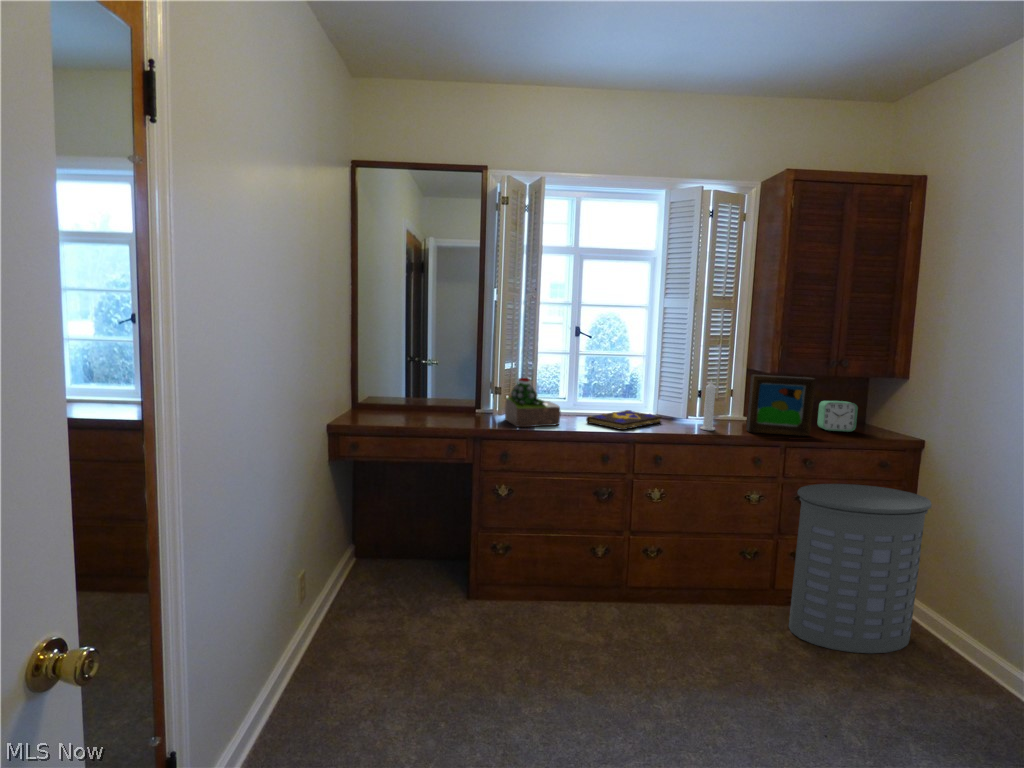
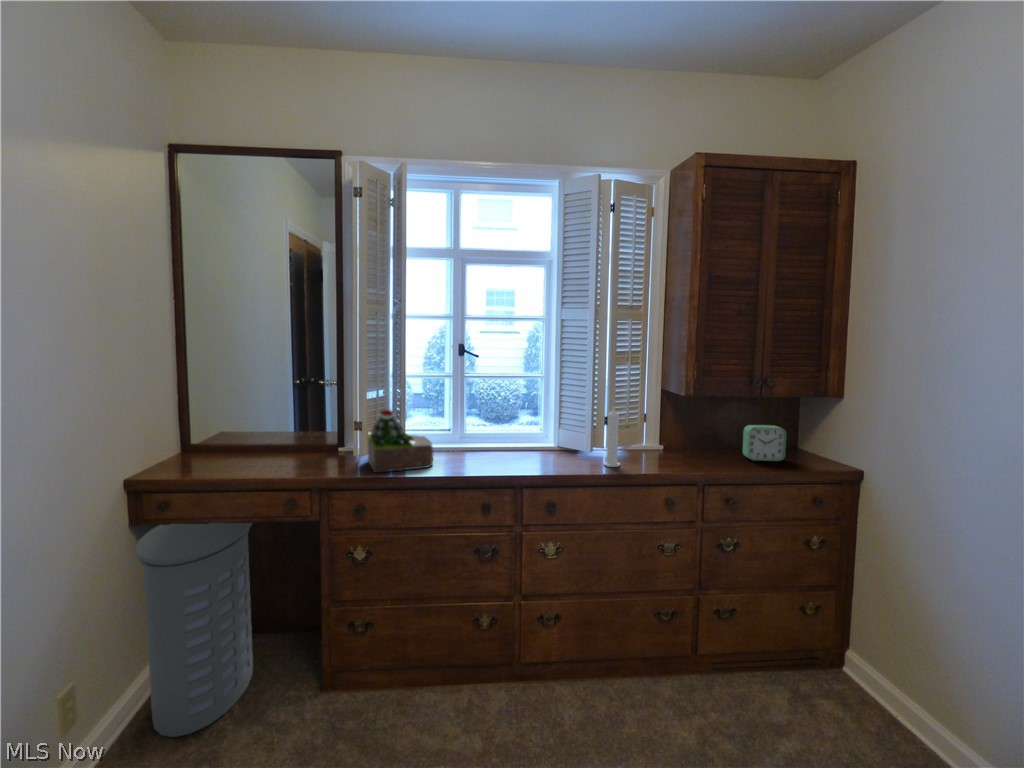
picture frame: present [746,375,816,436] -> none [658,398,734,471]
book: present [586,410,662,430] -> none [468,442,561,472]
laundry hamper: present [789,484,931,653] -> present [135,523,253,737]

